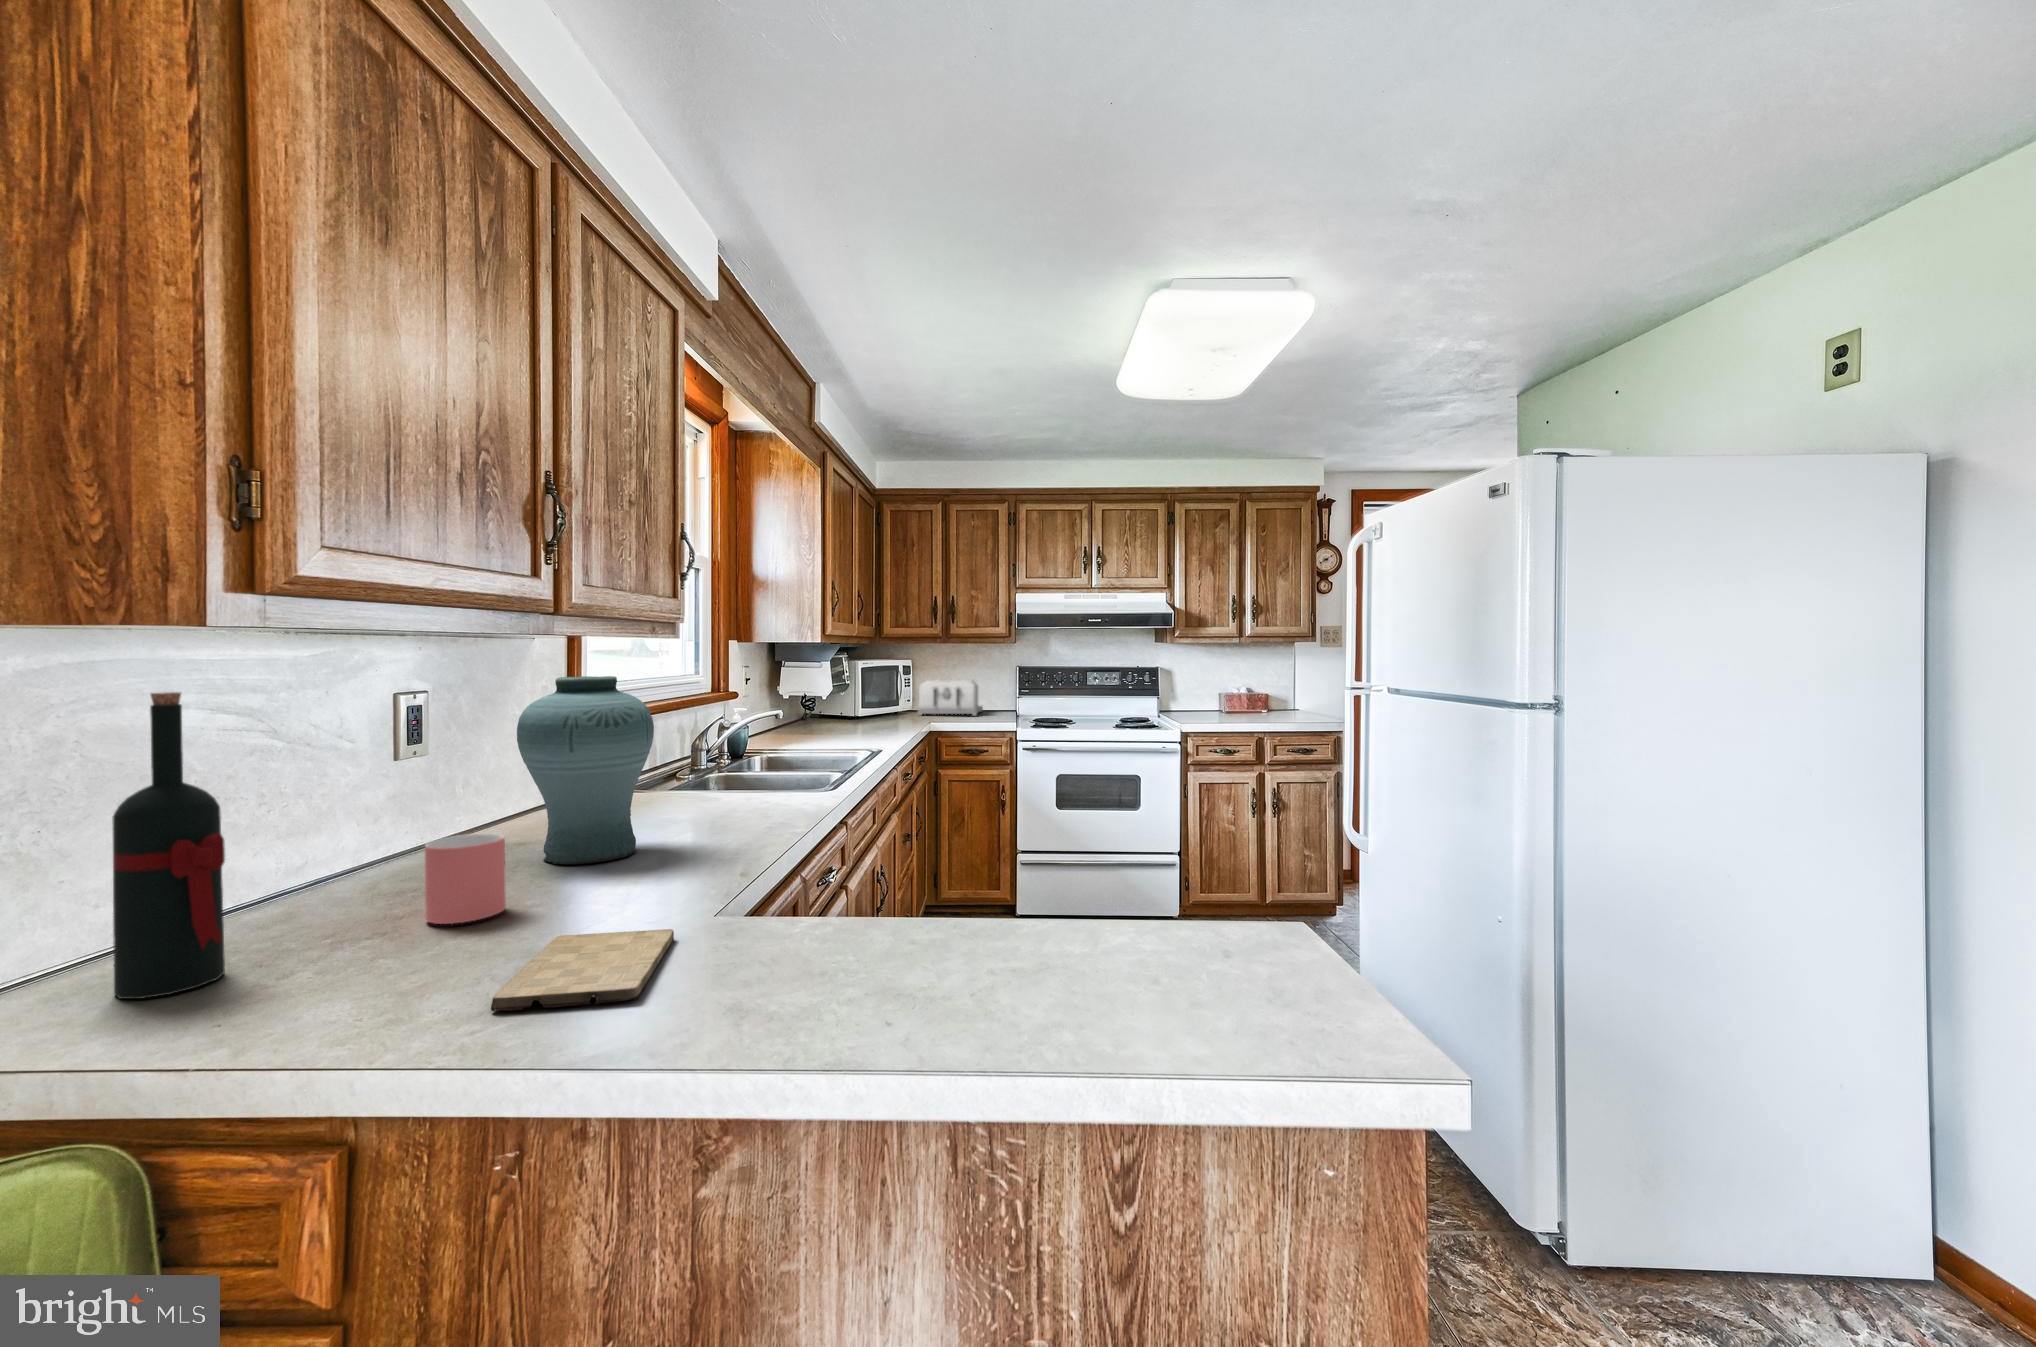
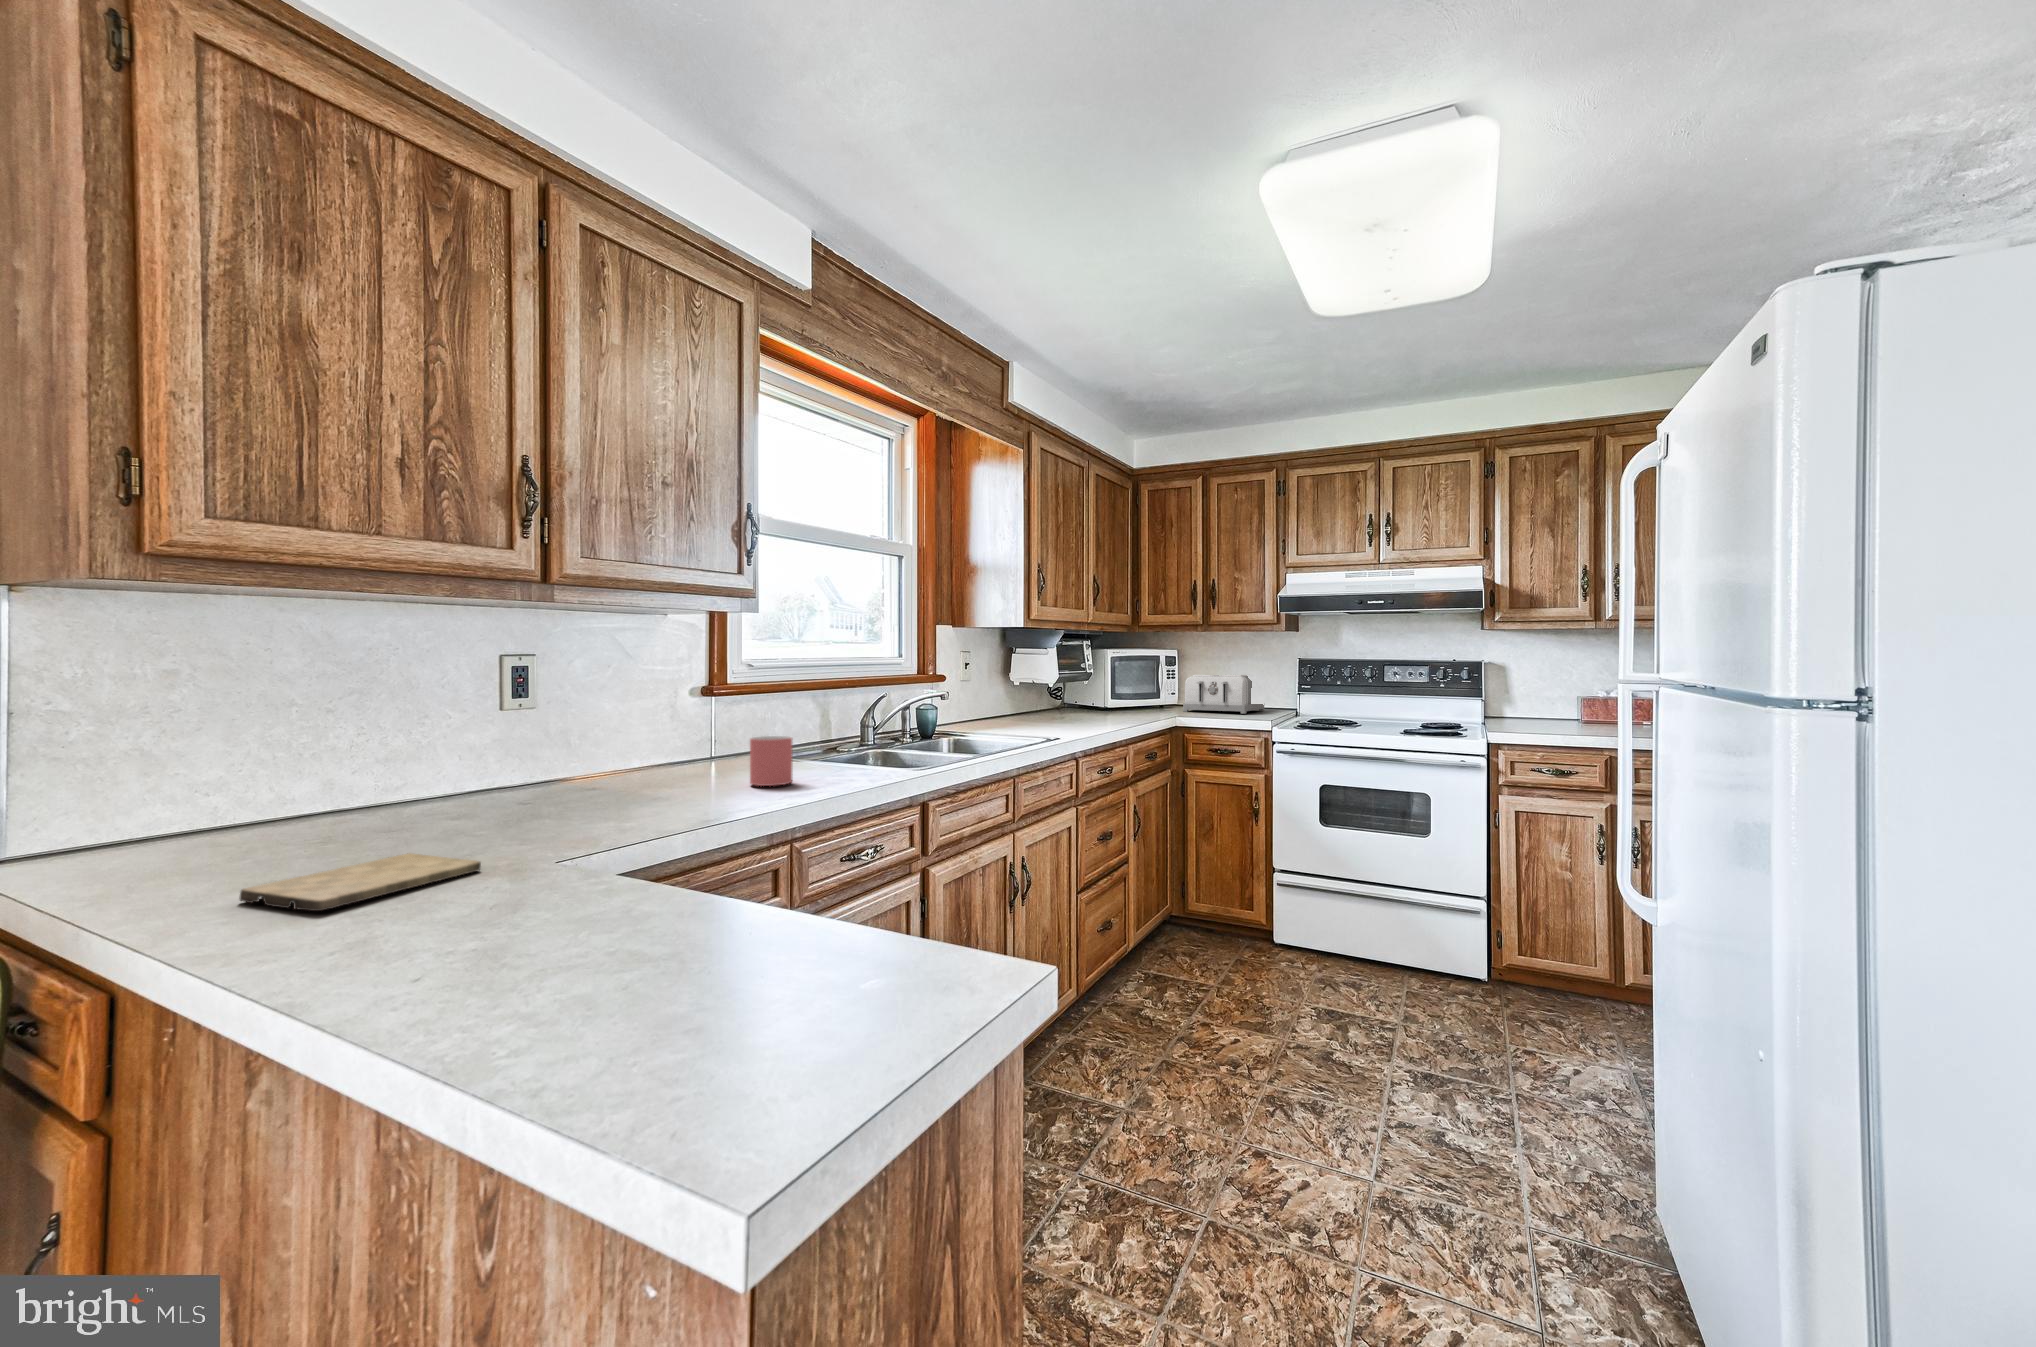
vase: present [517,676,654,864] -> none [550,639,671,805]
wine bottle: present [112,692,225,999] -> none [148,633,230,855]
mug: present [425,833,506,924] -> present [750,736,793,786]

